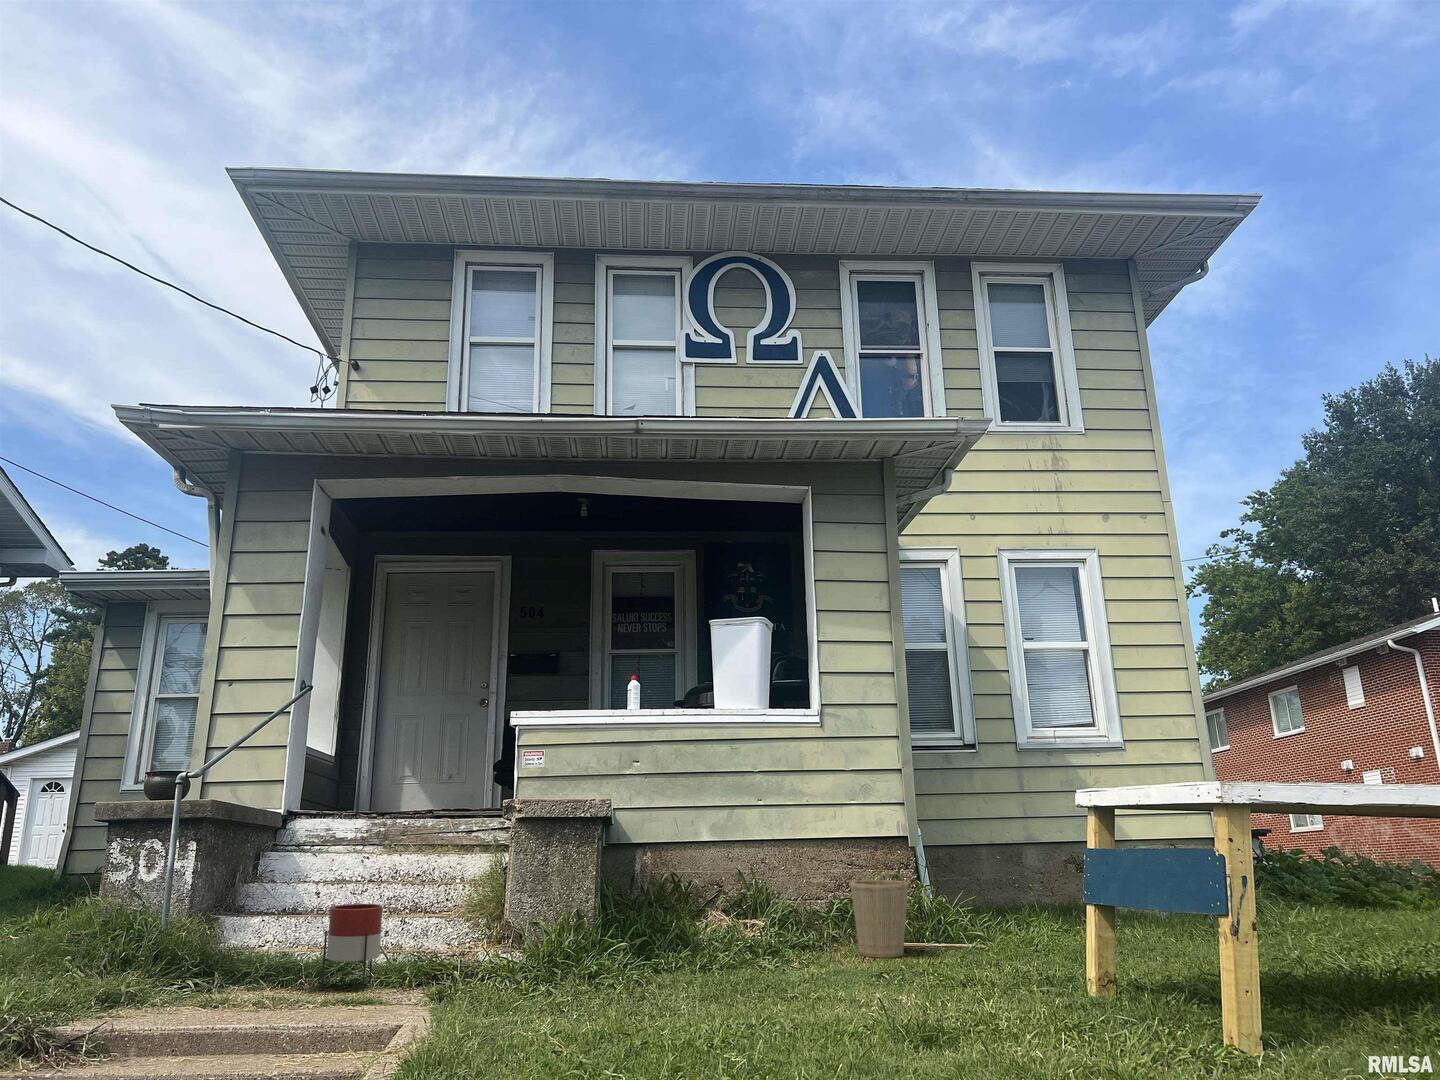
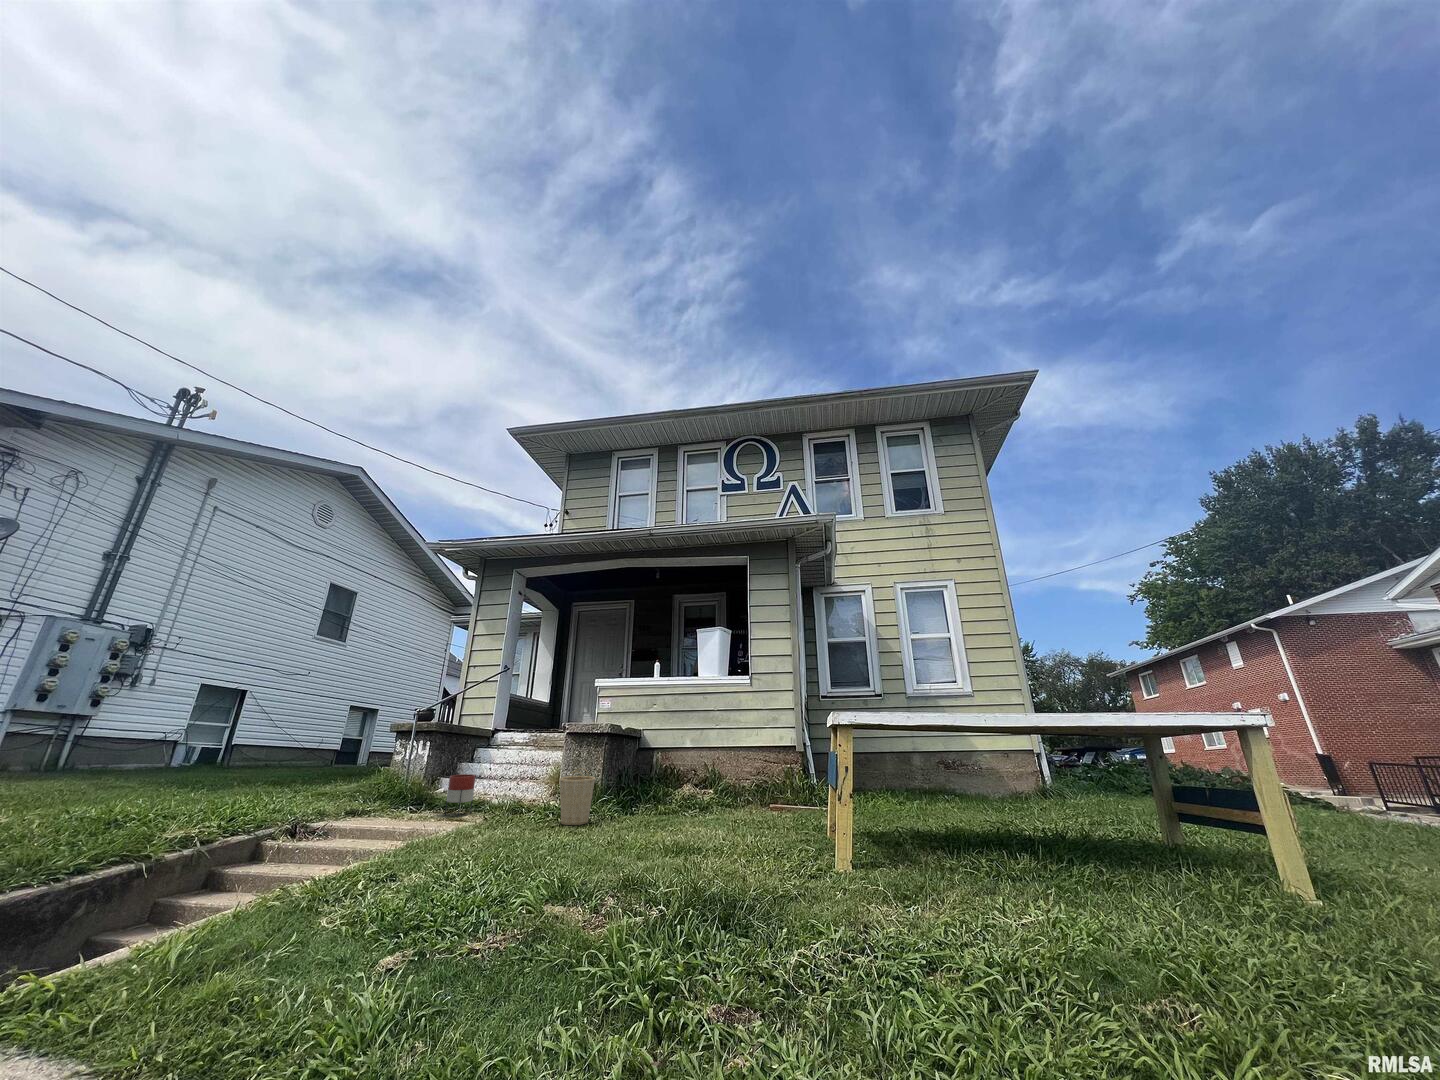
basket: present [850,867,909,958] -> present [560,768,595,825]

